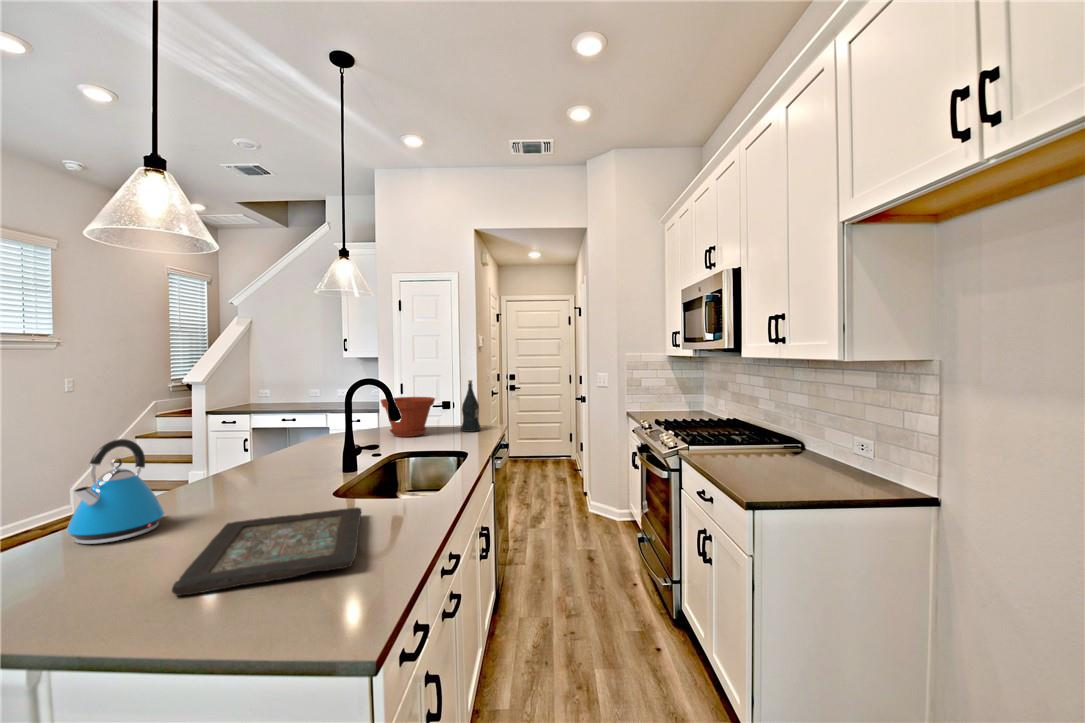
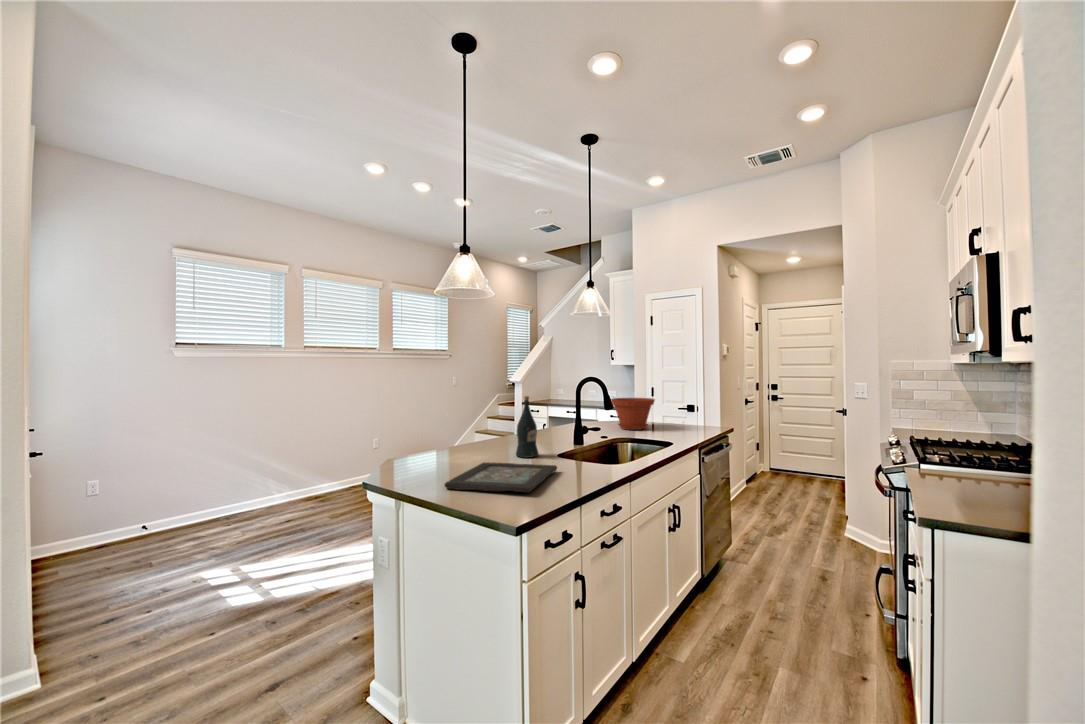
wine bottle: present [461,380,480,432] -> present [516,396,538,458]
kettle: present [67,439,165,544] -> none [417,408,459,463]

